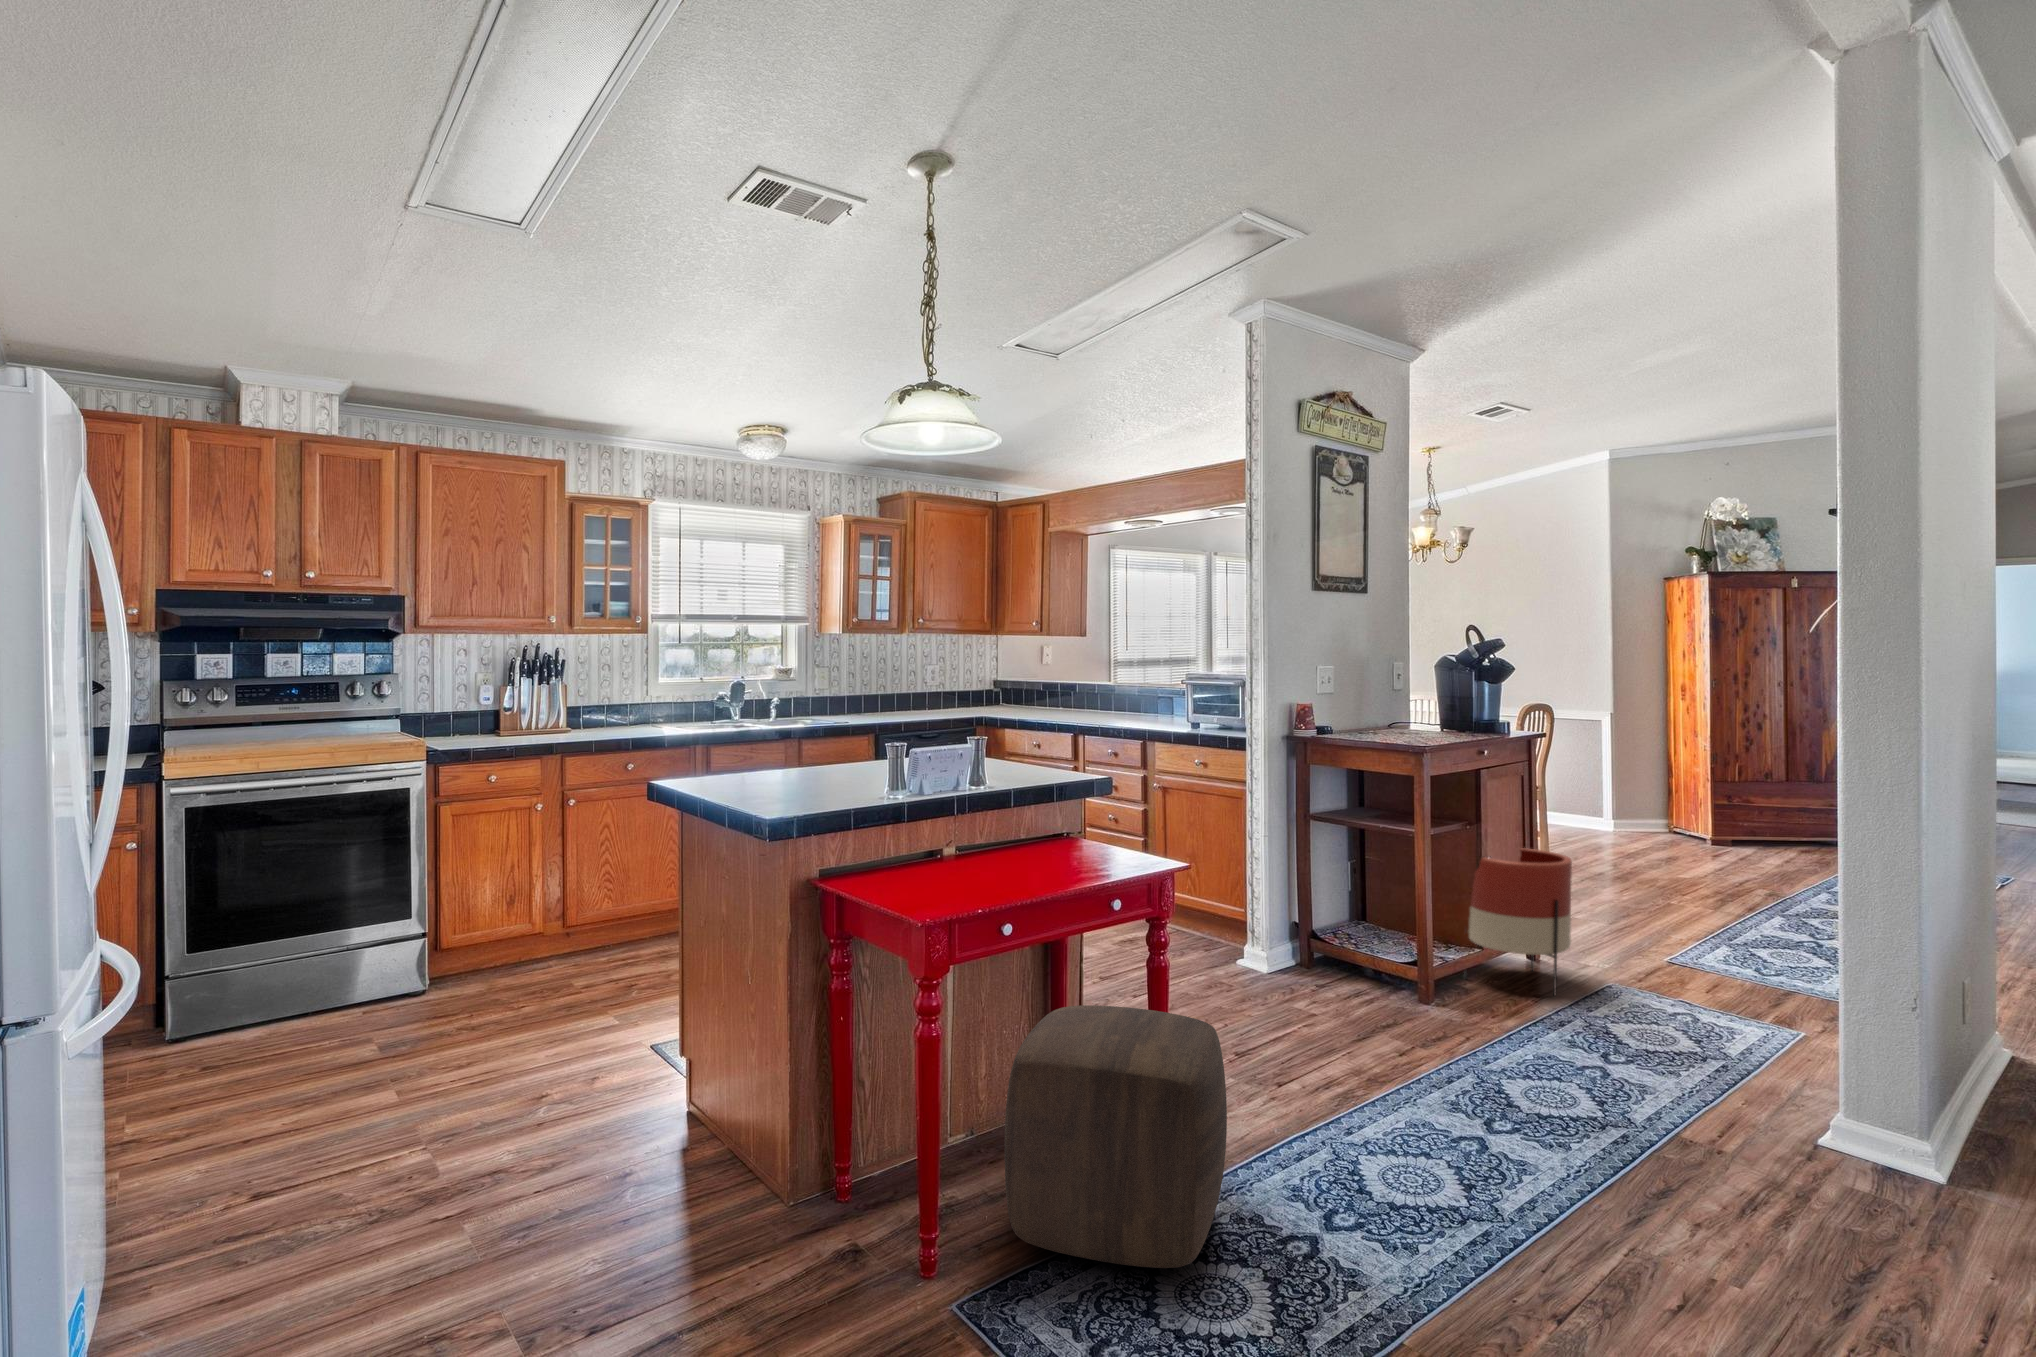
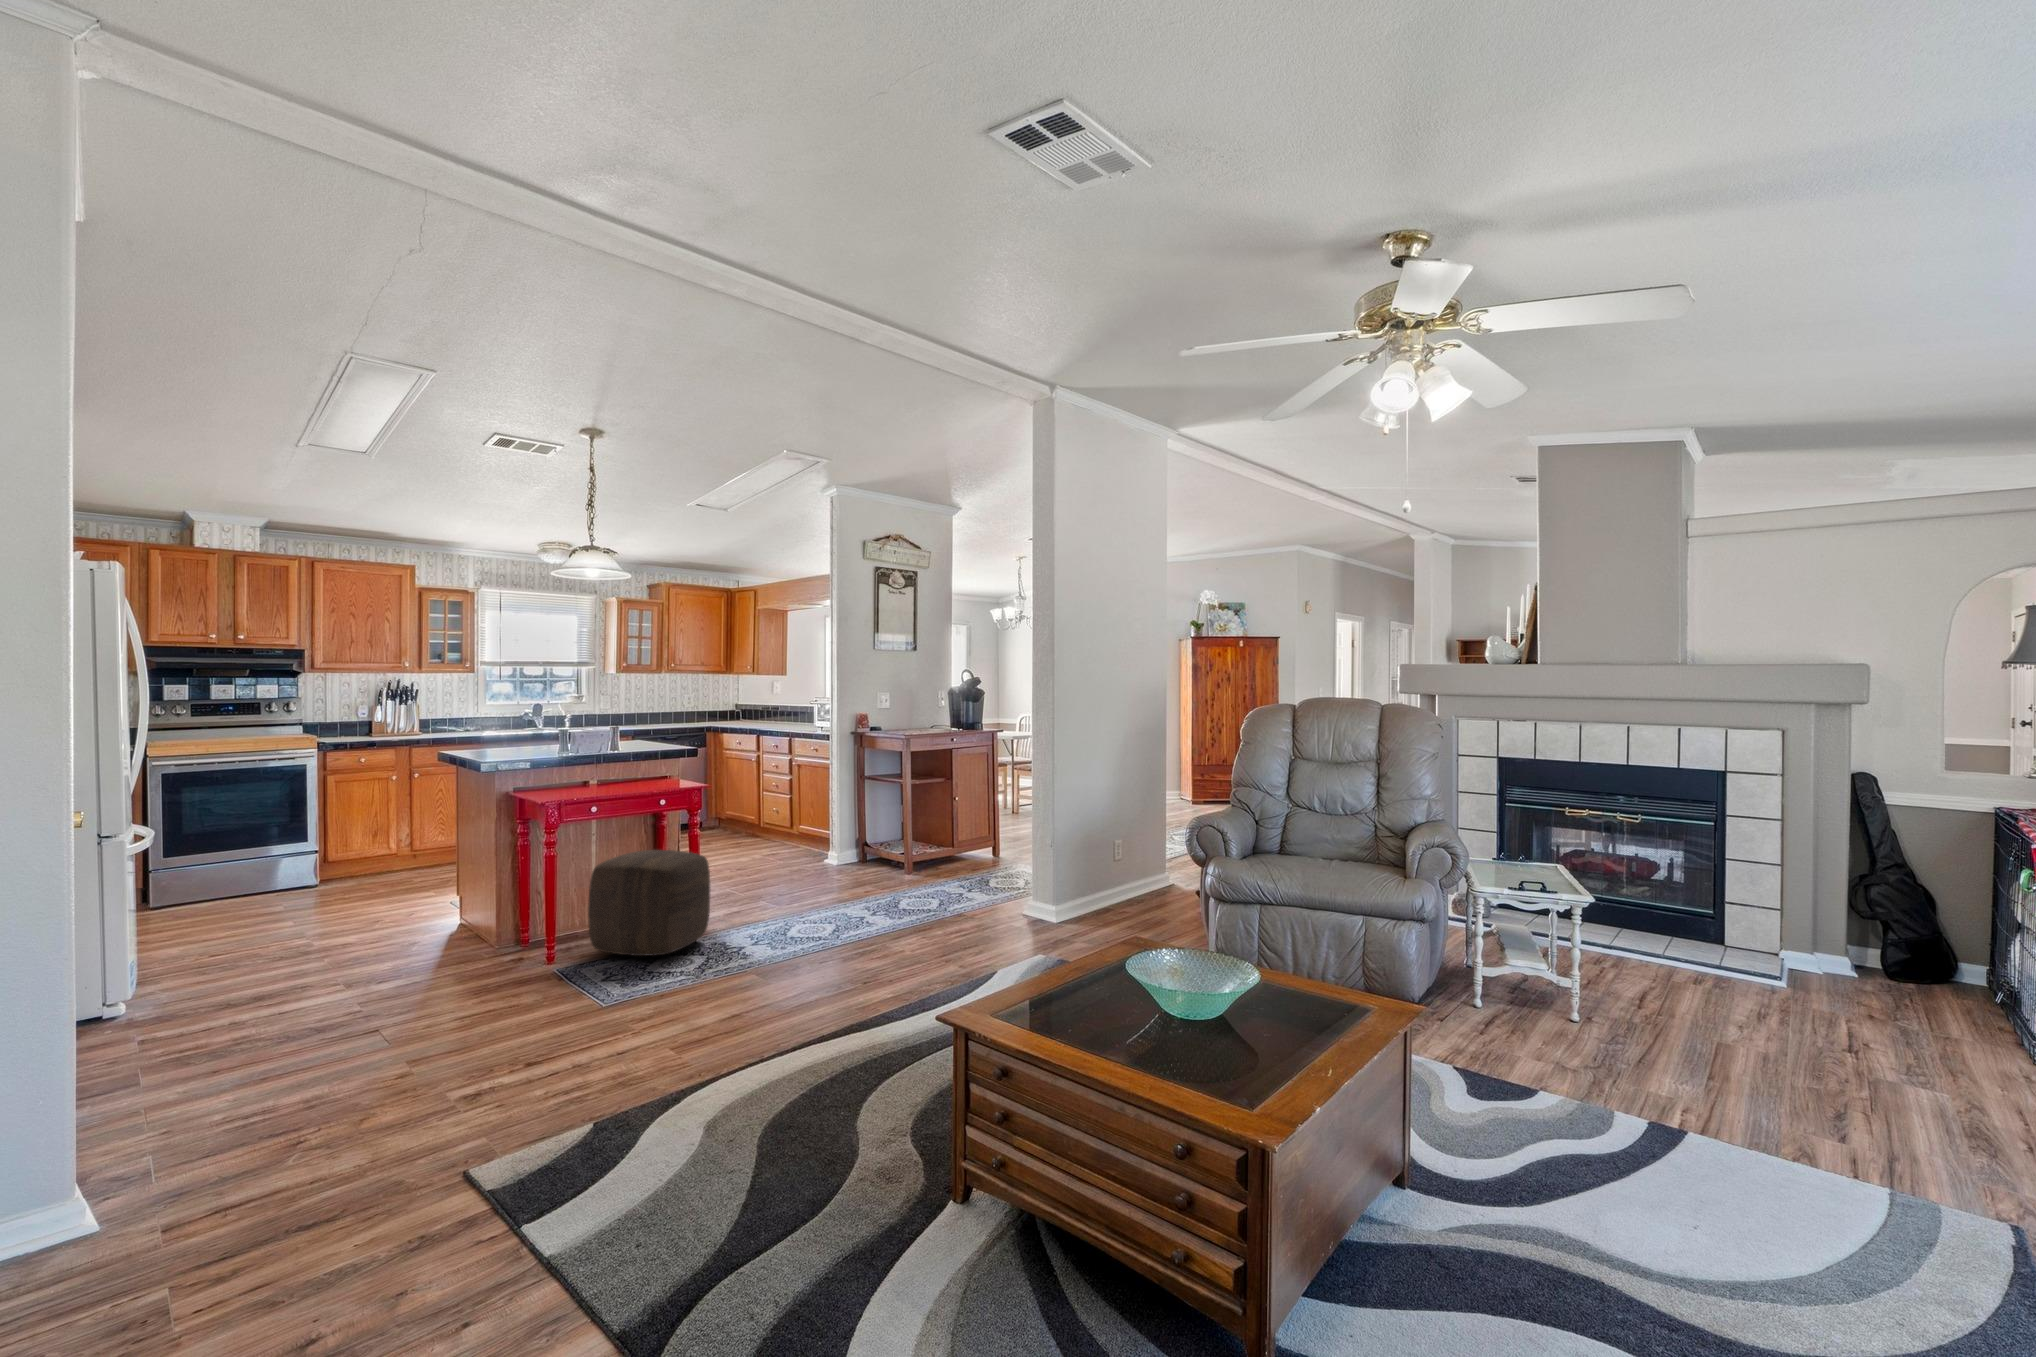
planter: present [1464,848,1572,996] -> none [945,792,998,870]

